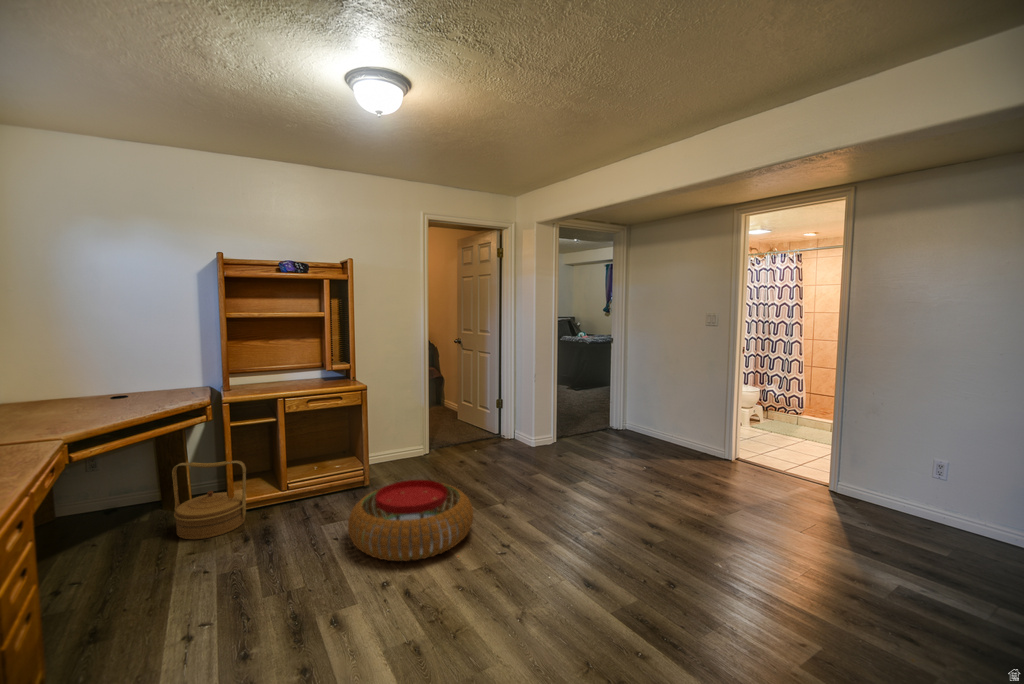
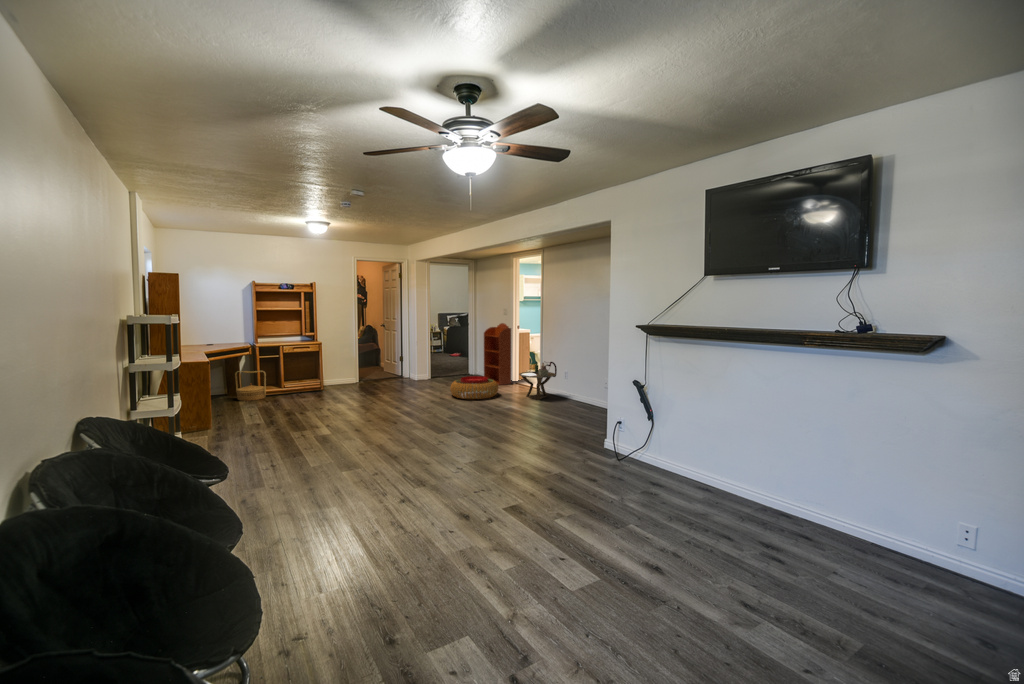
bookcase: none [664,340,735,465] -> present [484,323,511,385]
side table: none [826,427,933,526] -> present [519,362,557,400]
pouf: present [348,480,473,561] -> present [450,376,498,399]

